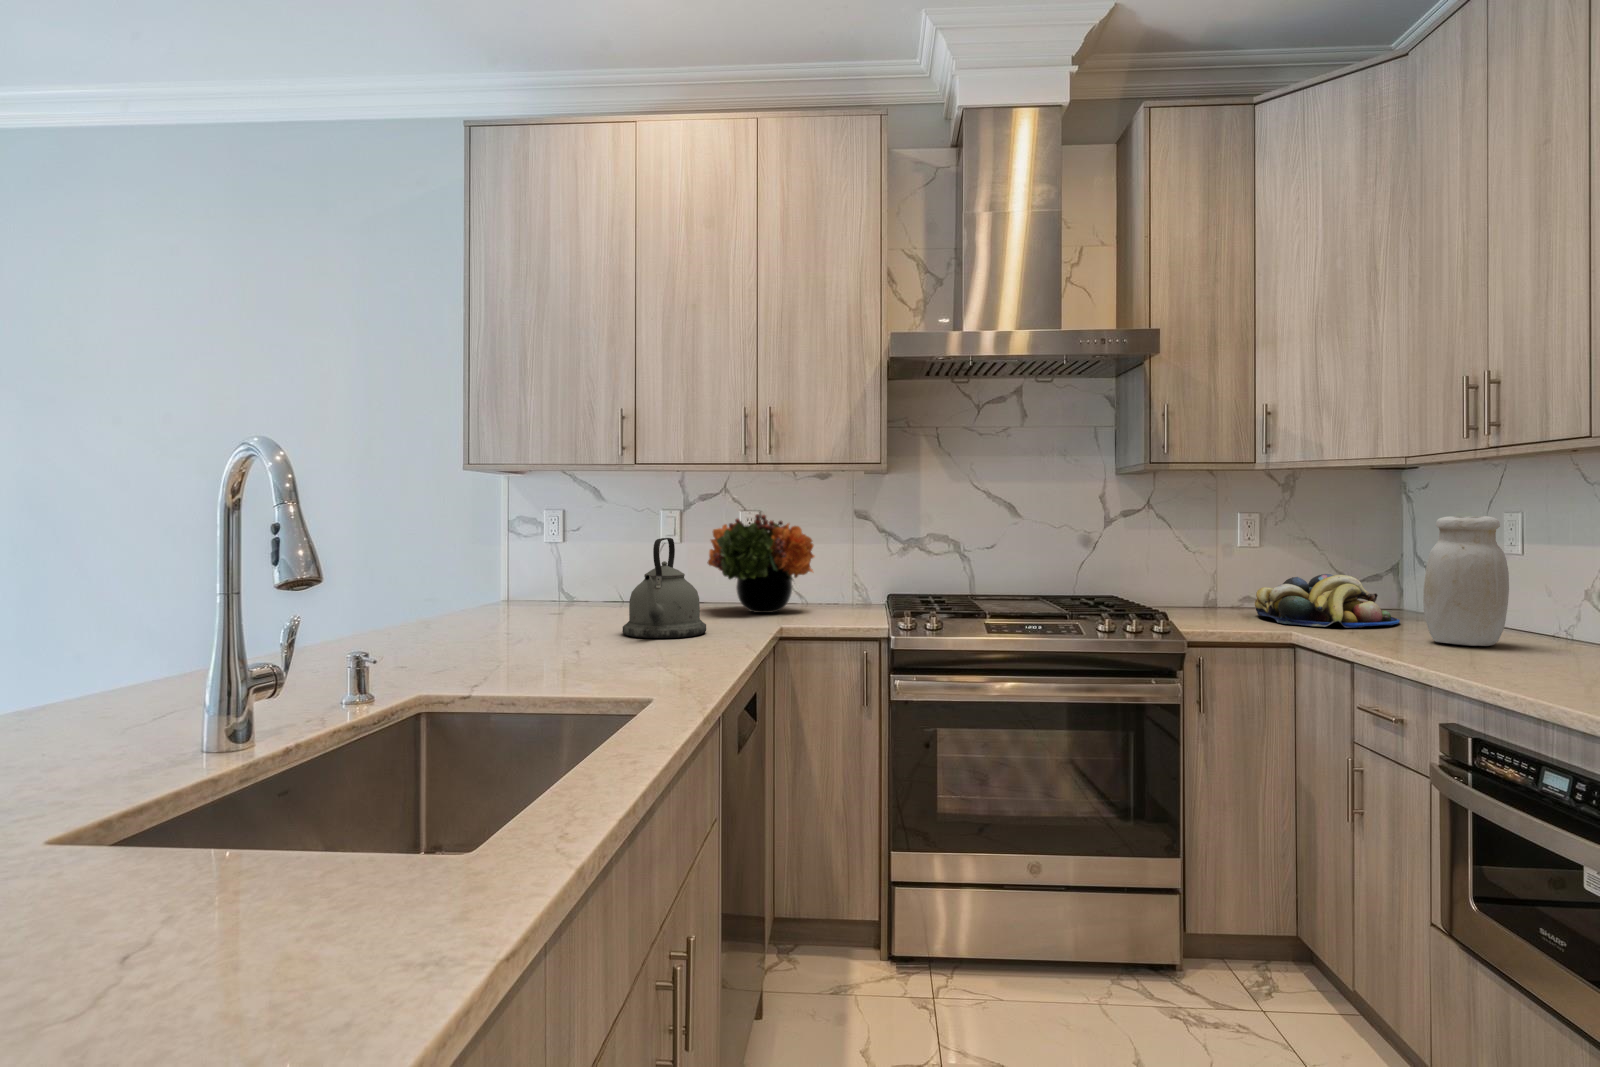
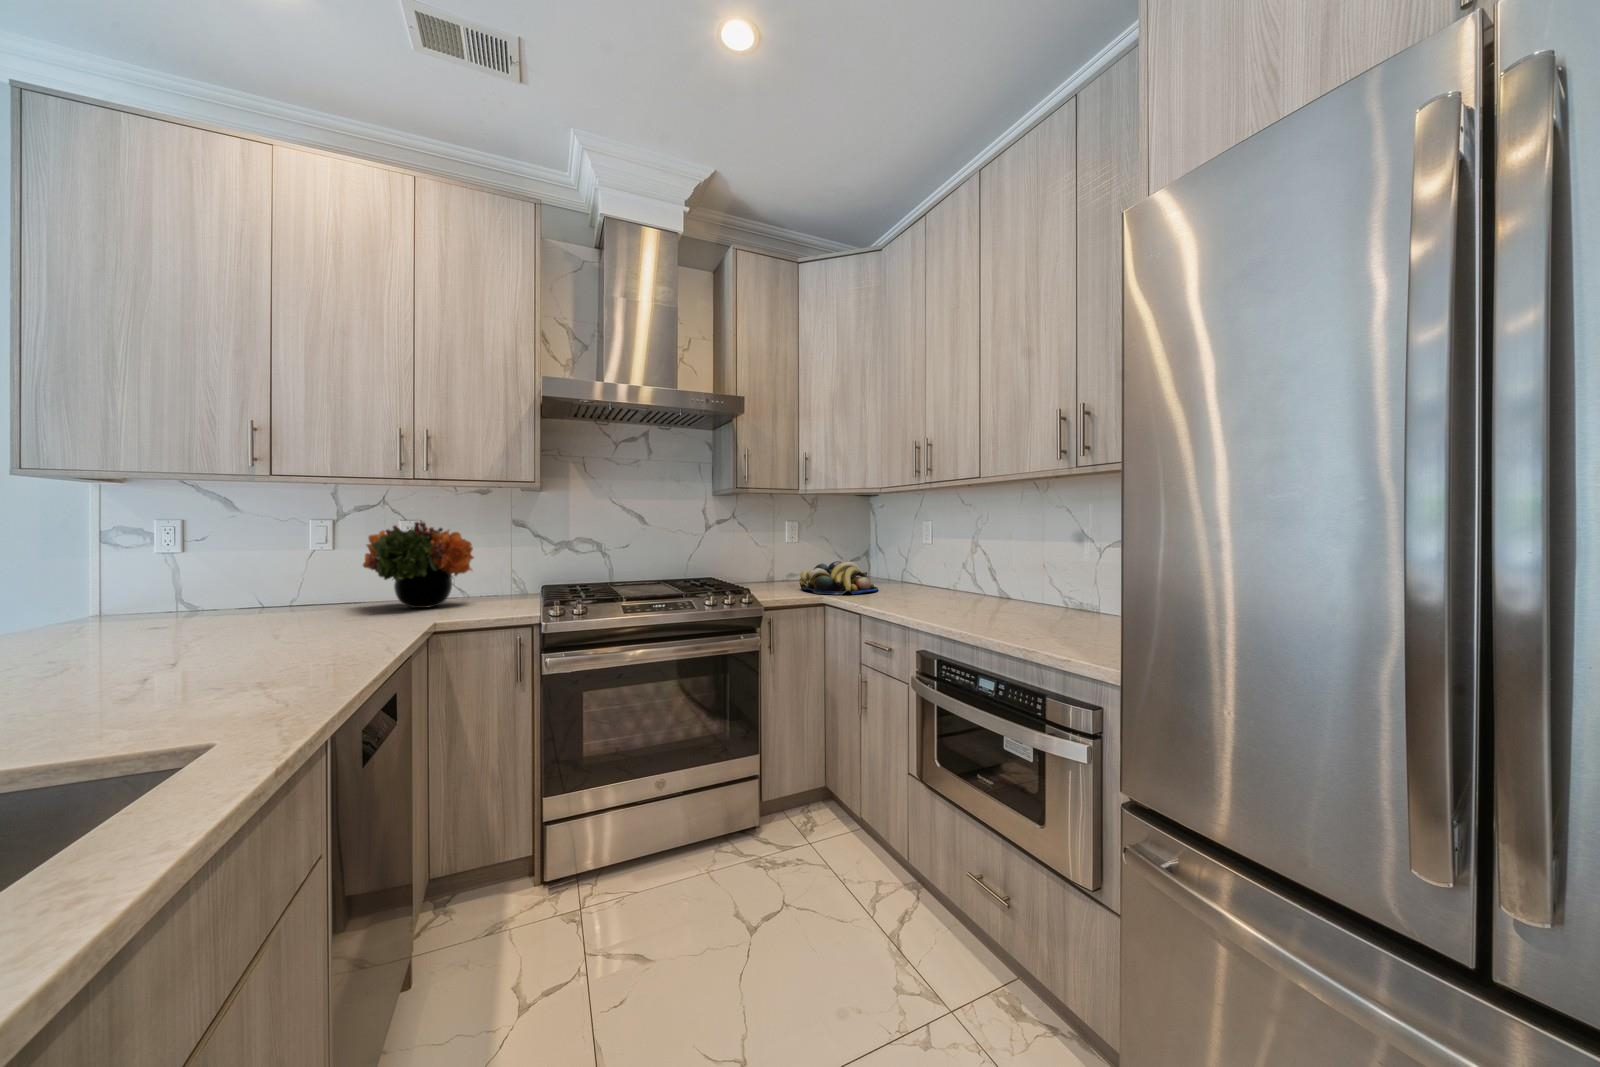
jar: present [1423,516,1509,646] -> none [896,524,938,601]
kettle: present [623,538,706,638] -> none [247,542,354,642]

